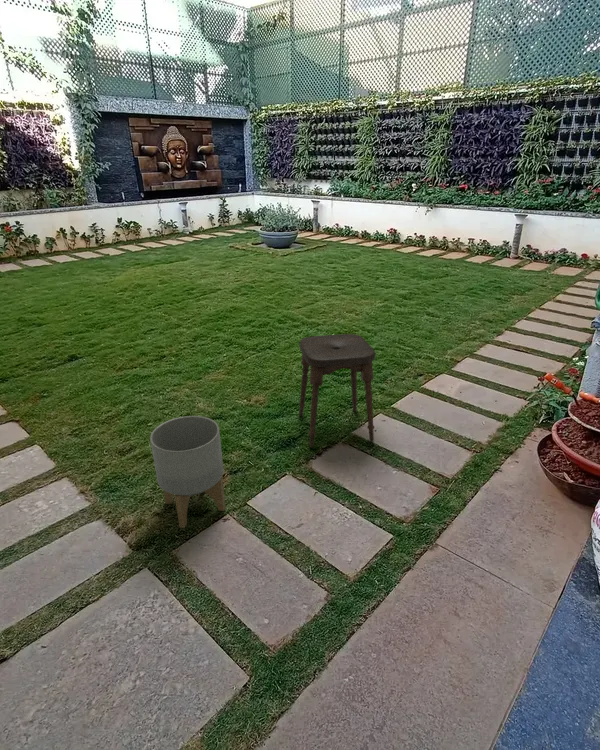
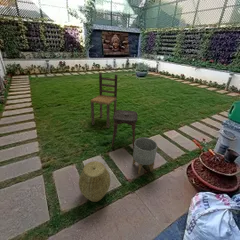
chair: none [205,237,276,399] -> present [91,73,117,128]
planter: present [150,416,226,528] -> present [133,138,157,174]
woven basket: none [295,477,386,596] -> present [79,161,110,202]

